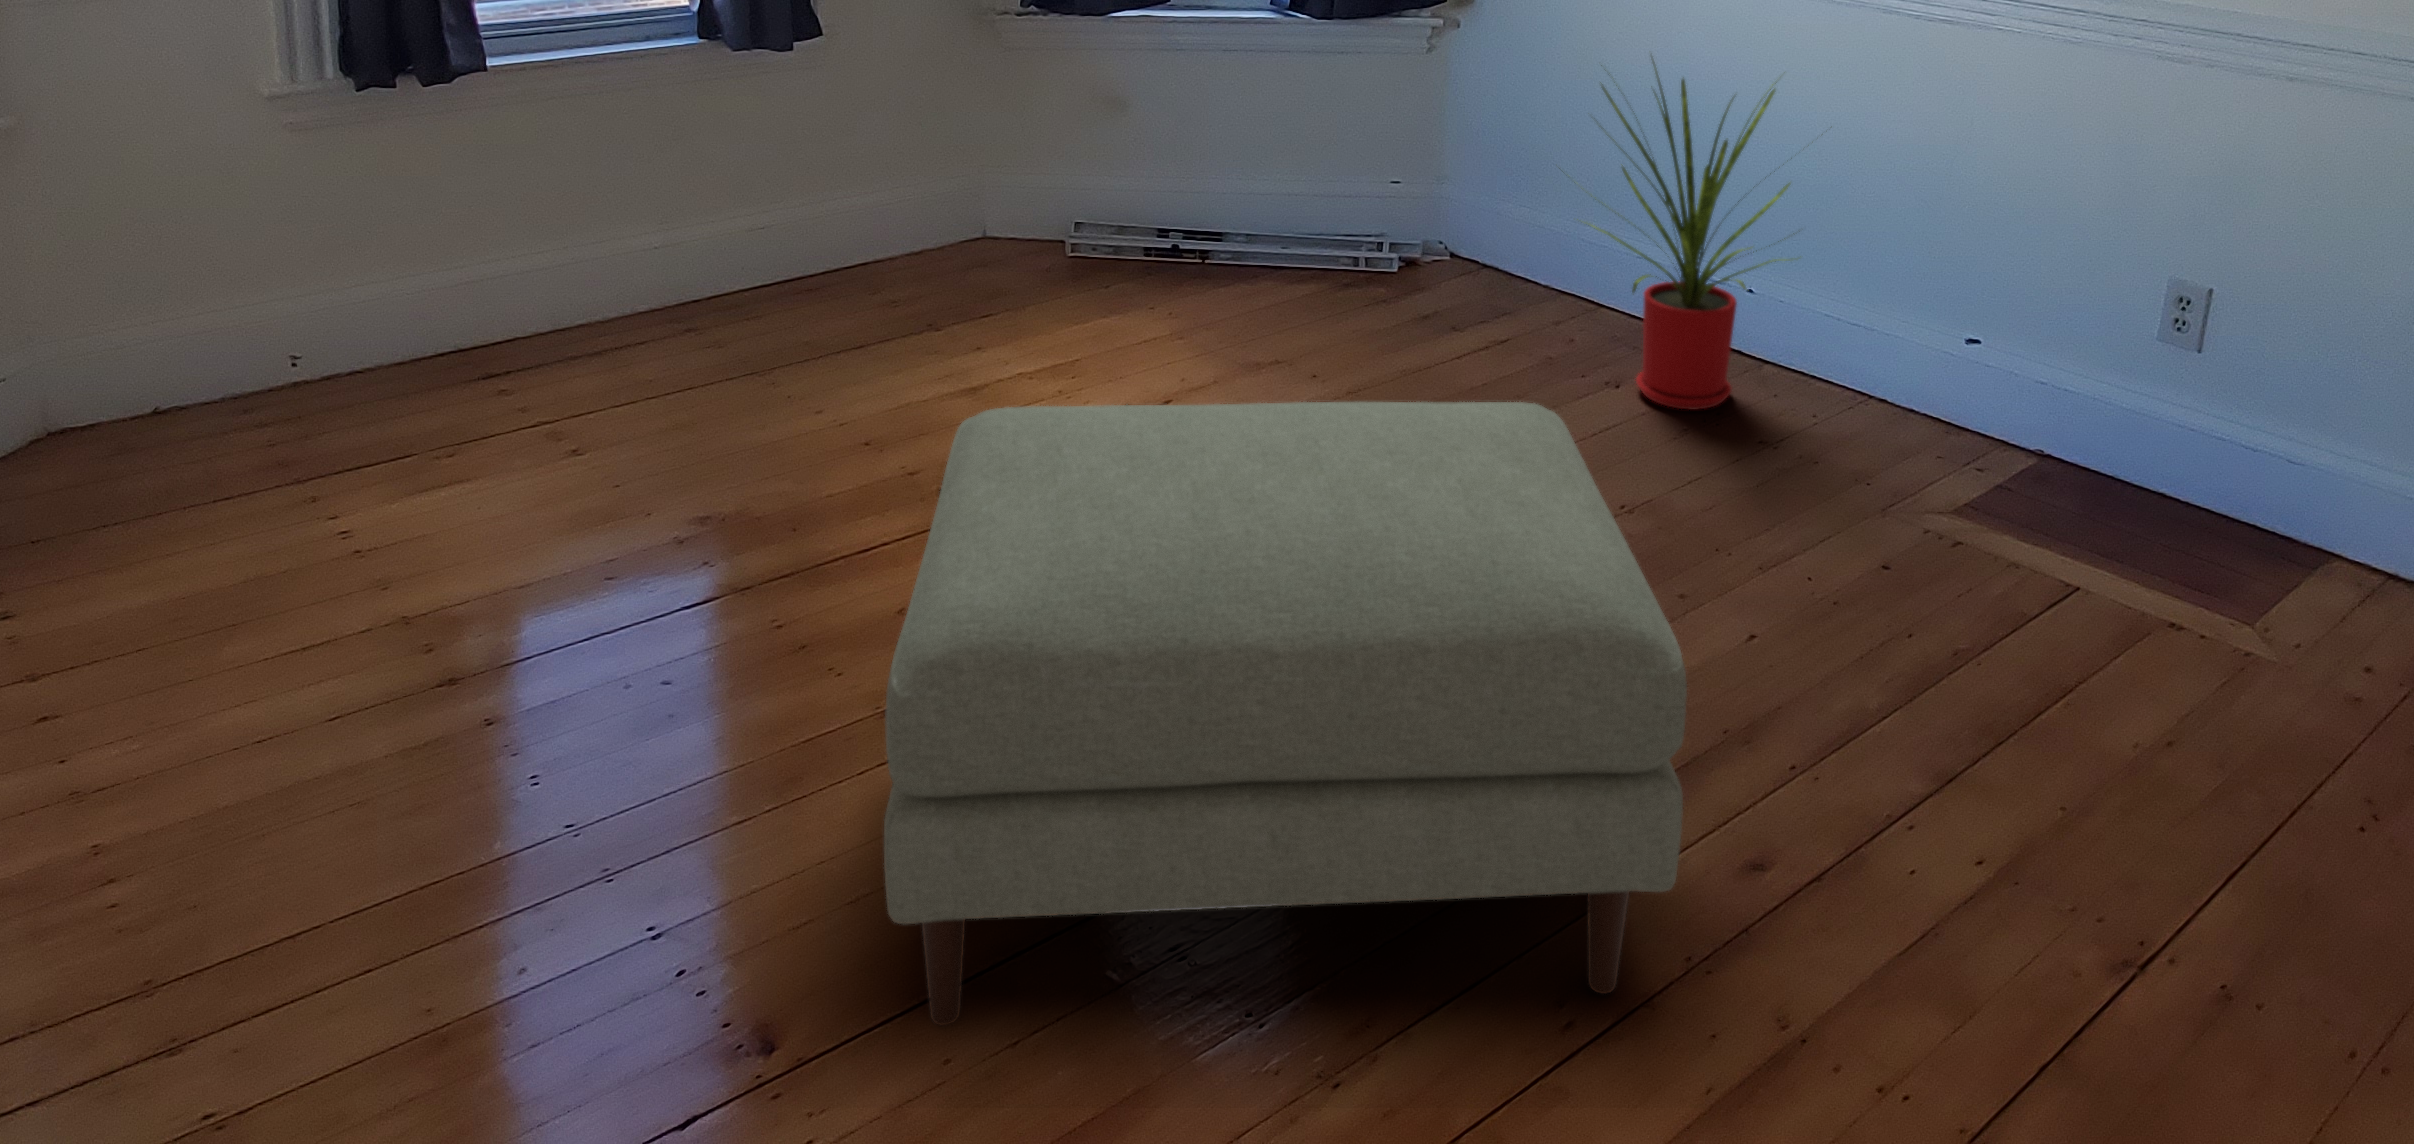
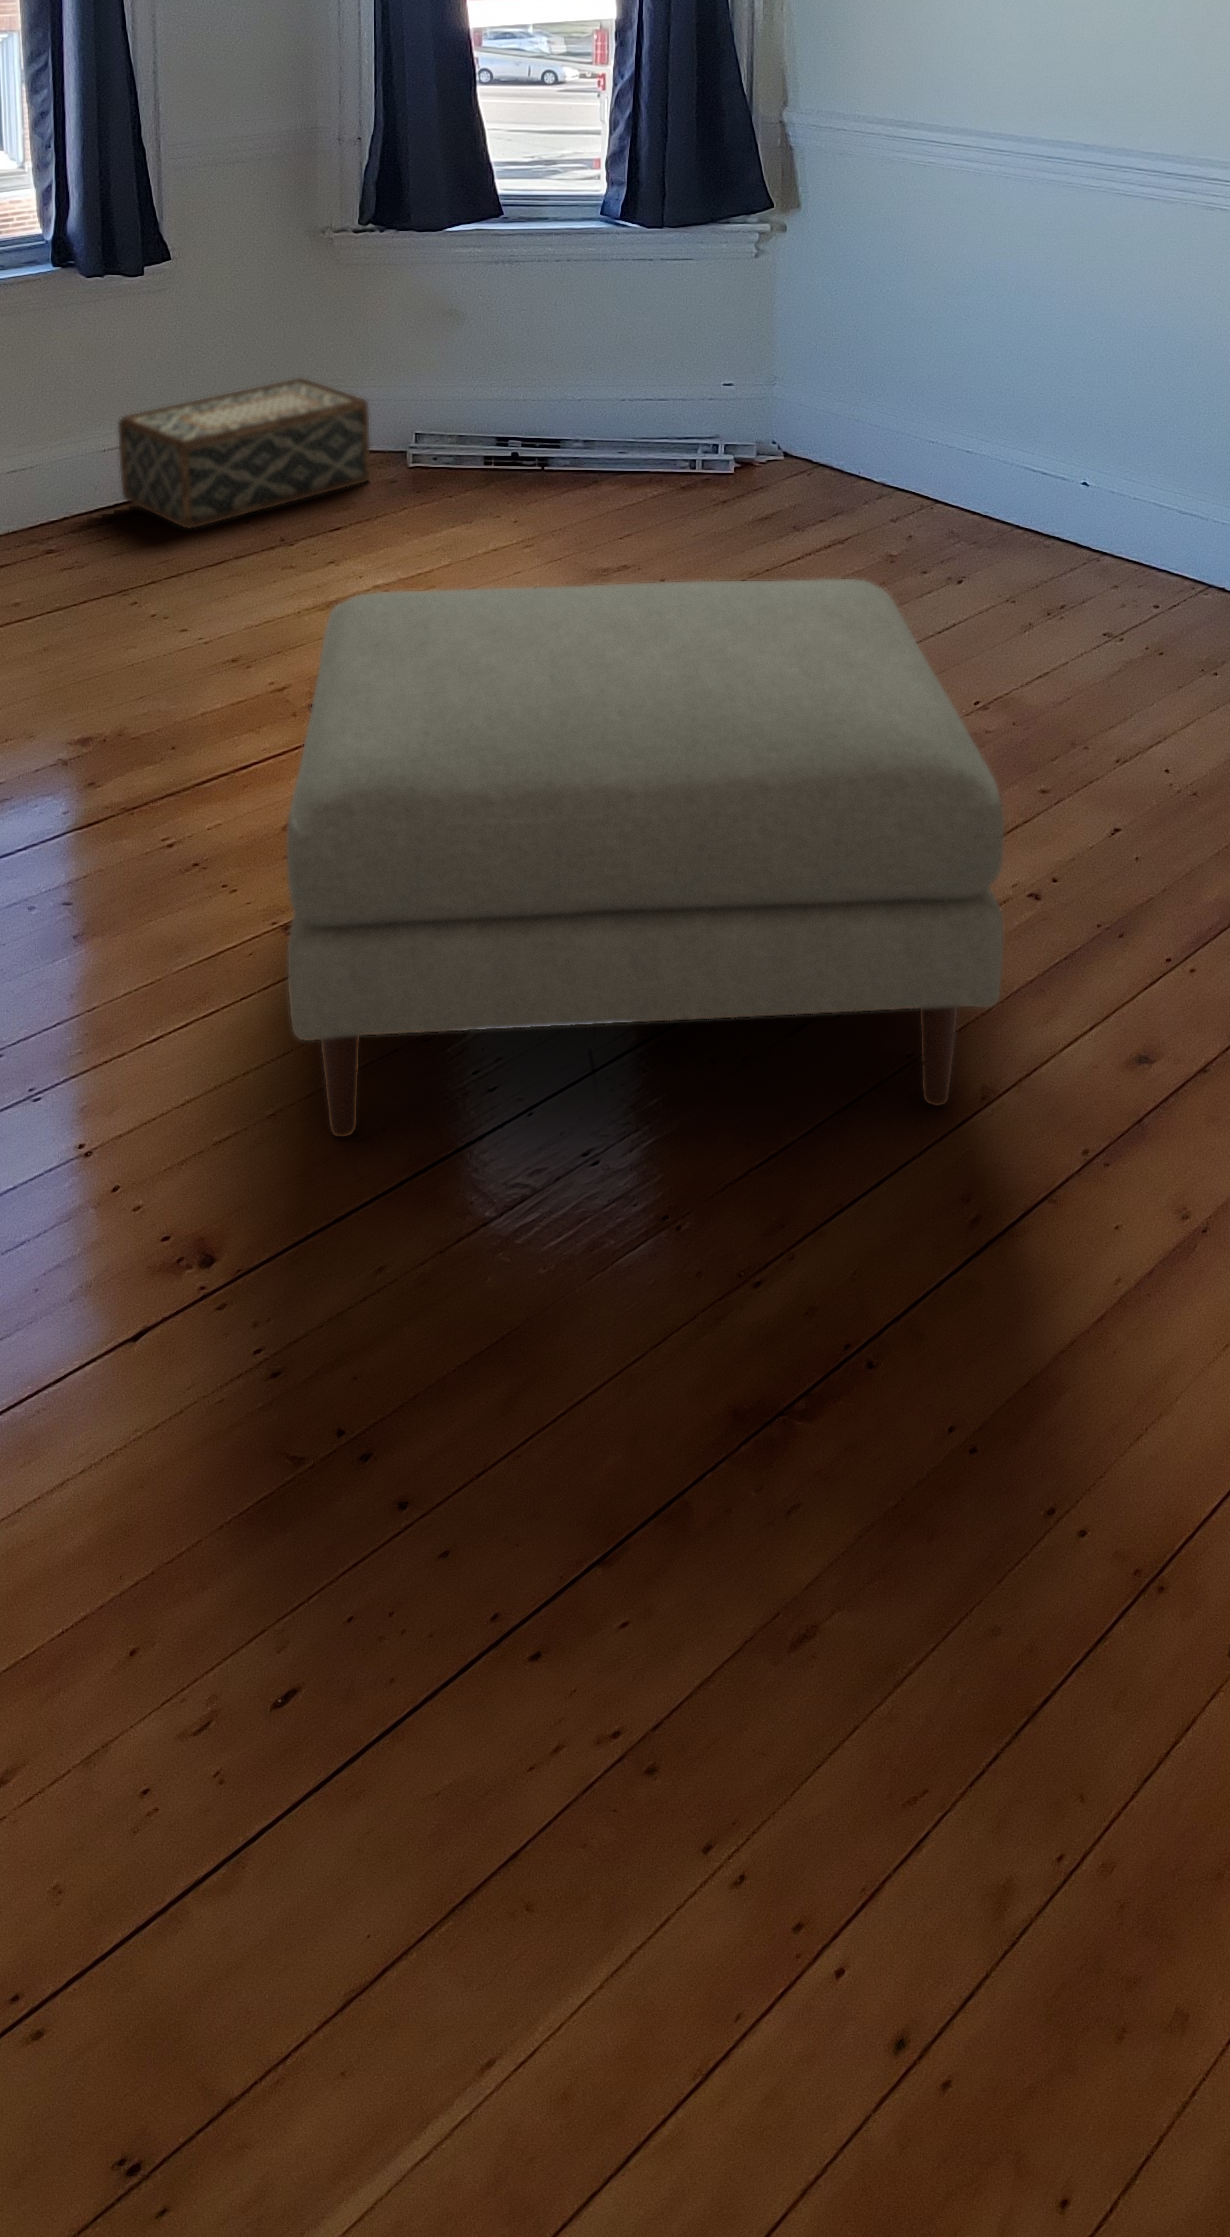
house plant: present [1577,62,1794,410] -> none [882,251,1150,597]
woven basket: none [763,161,1025,317] -> present [118,378,370,528]

